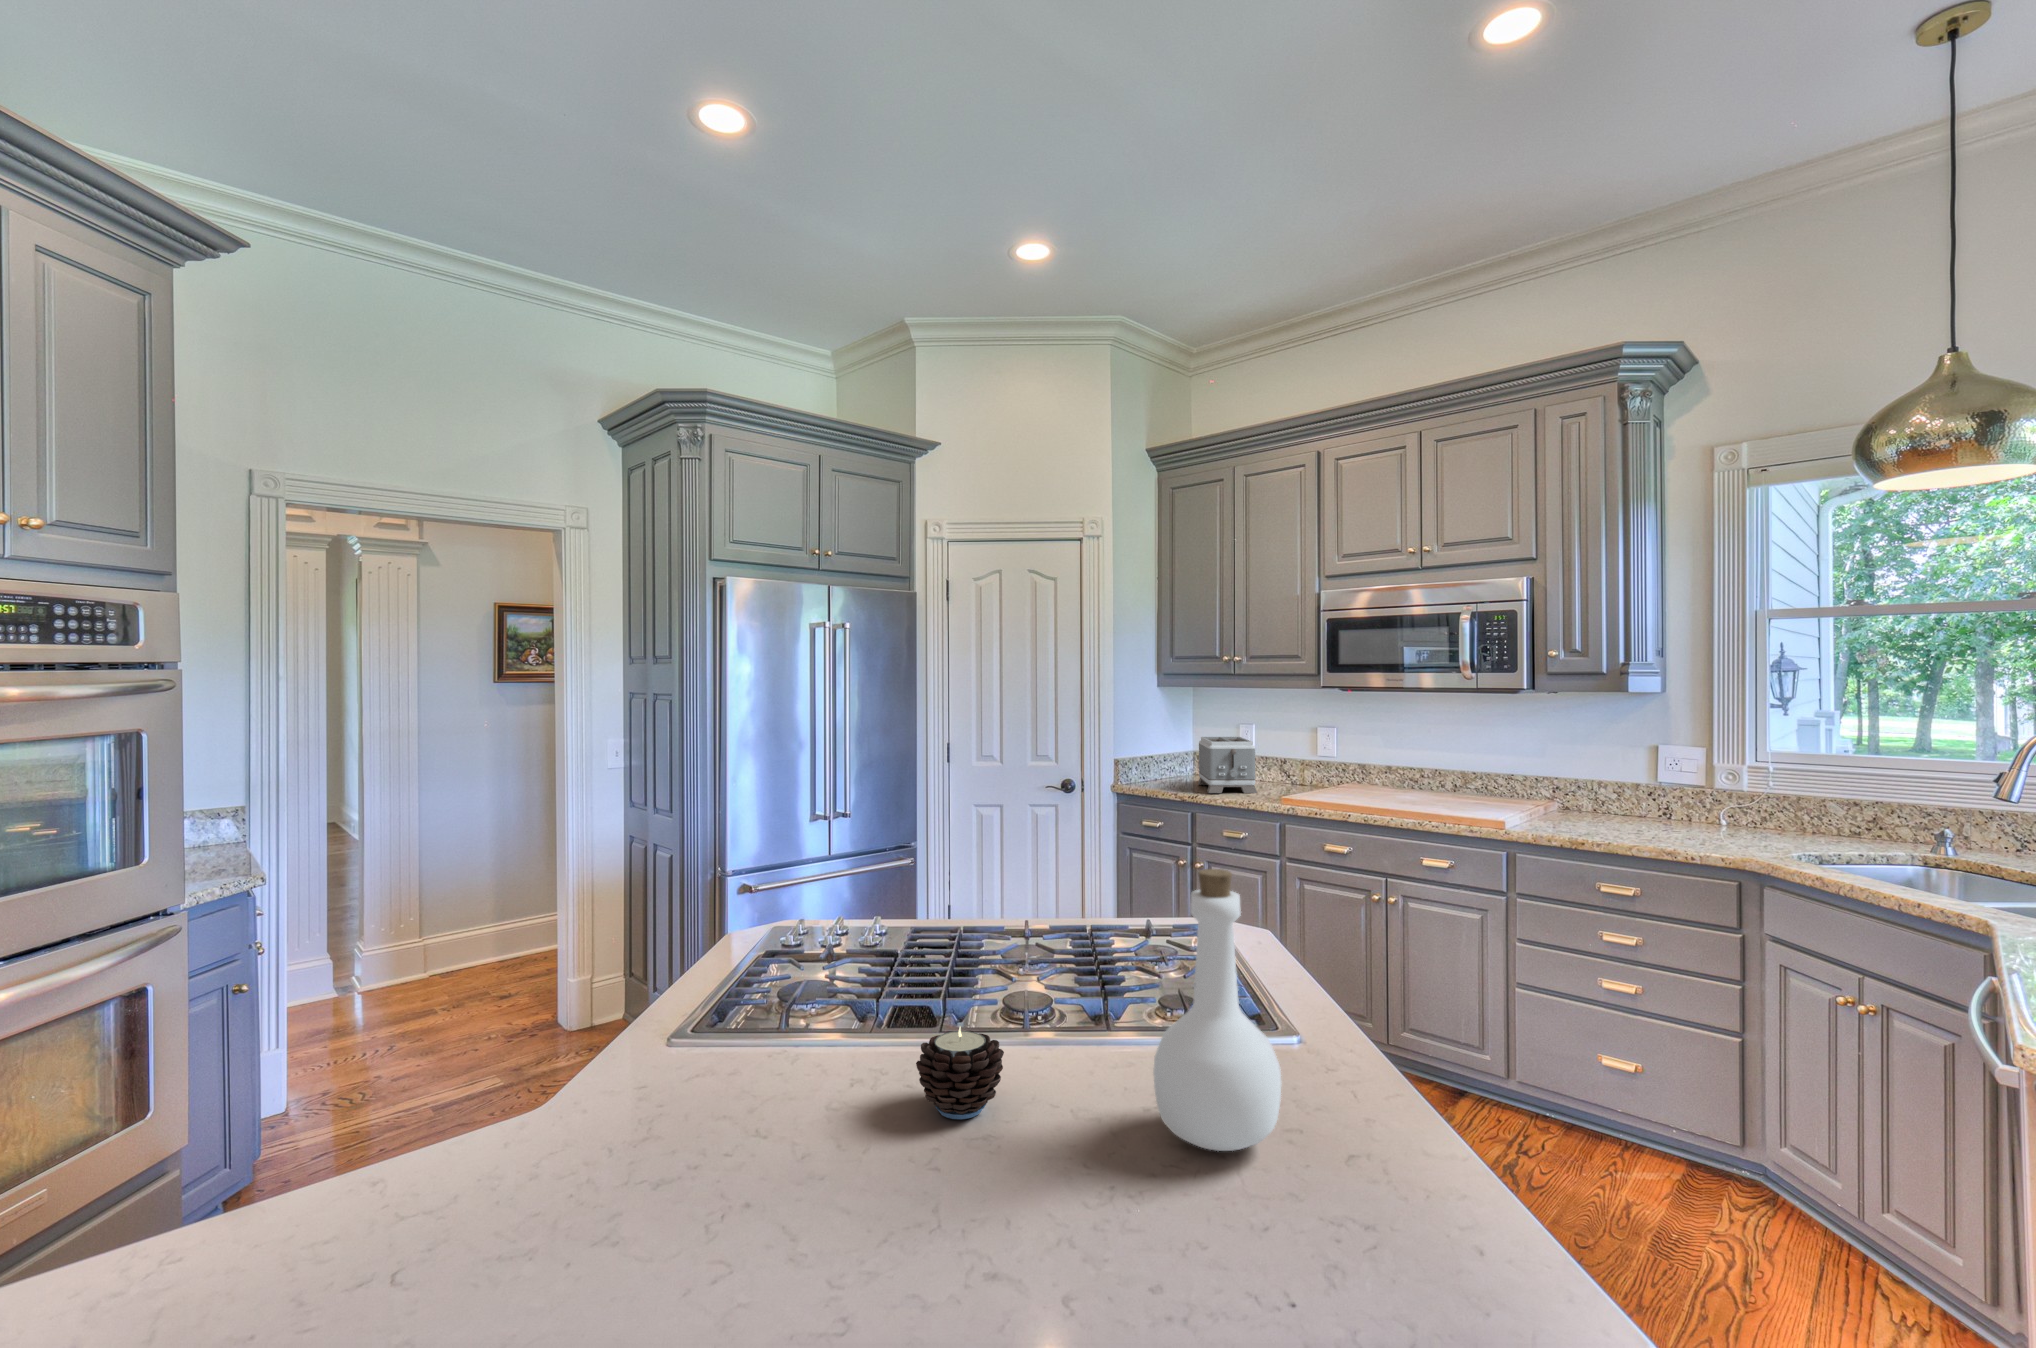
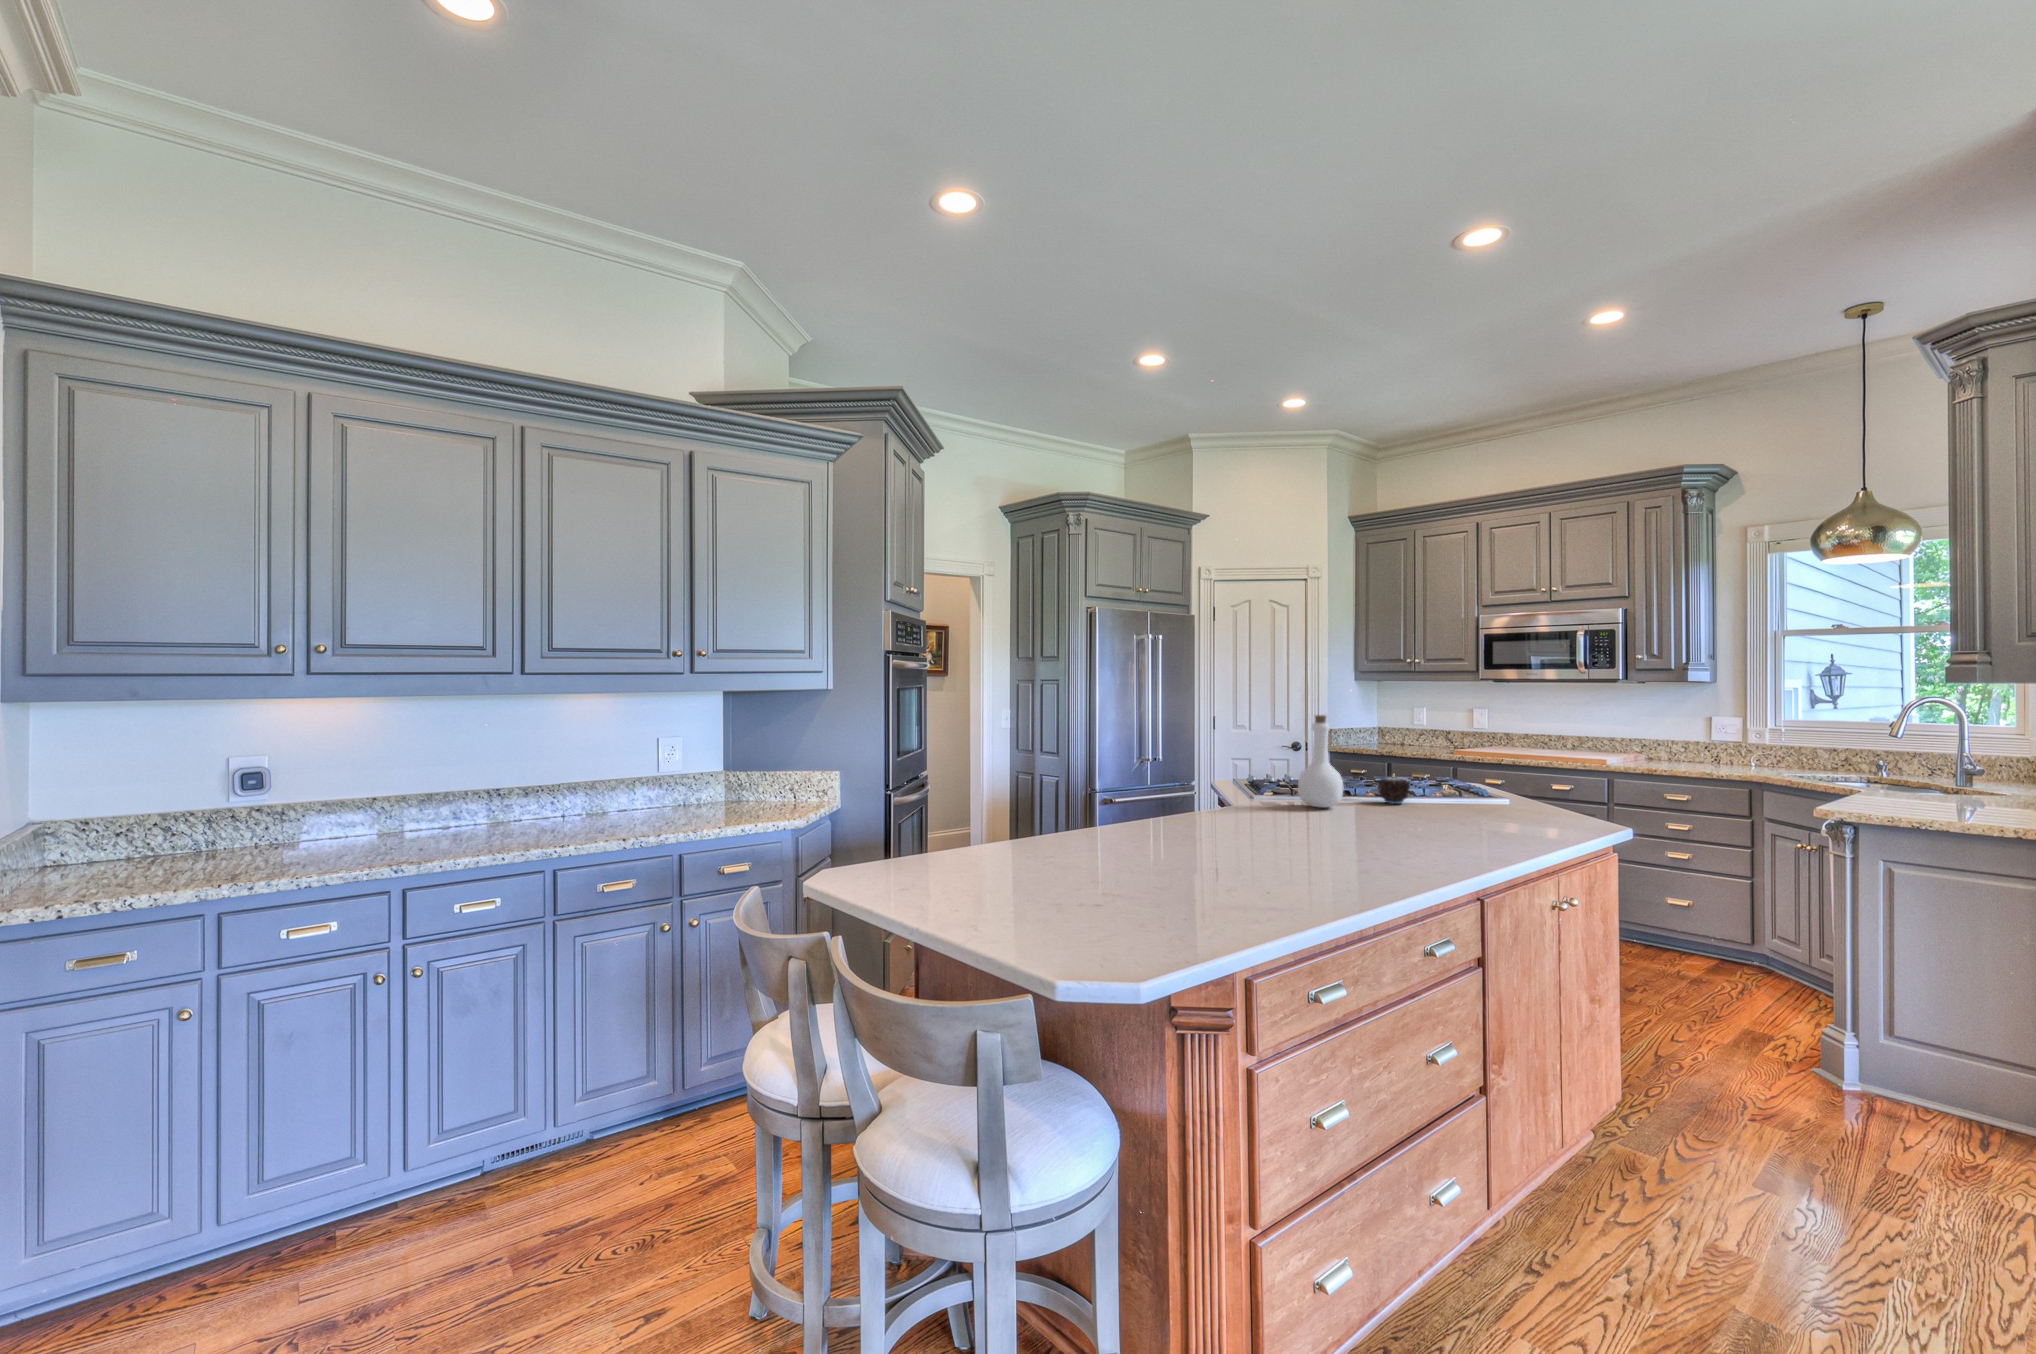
toaster: present [1198,737,1257,793] -> none [1385,715,1432,751]
bottle: present [1153,869,1281,1151] -> present [1298,715,1343,808]

